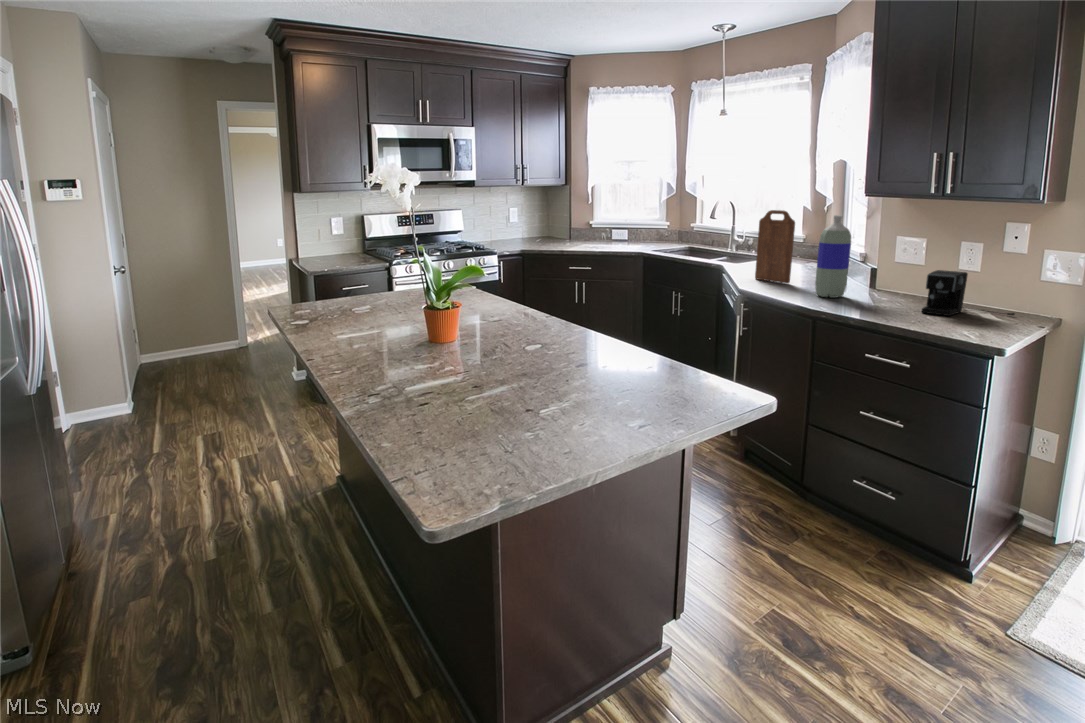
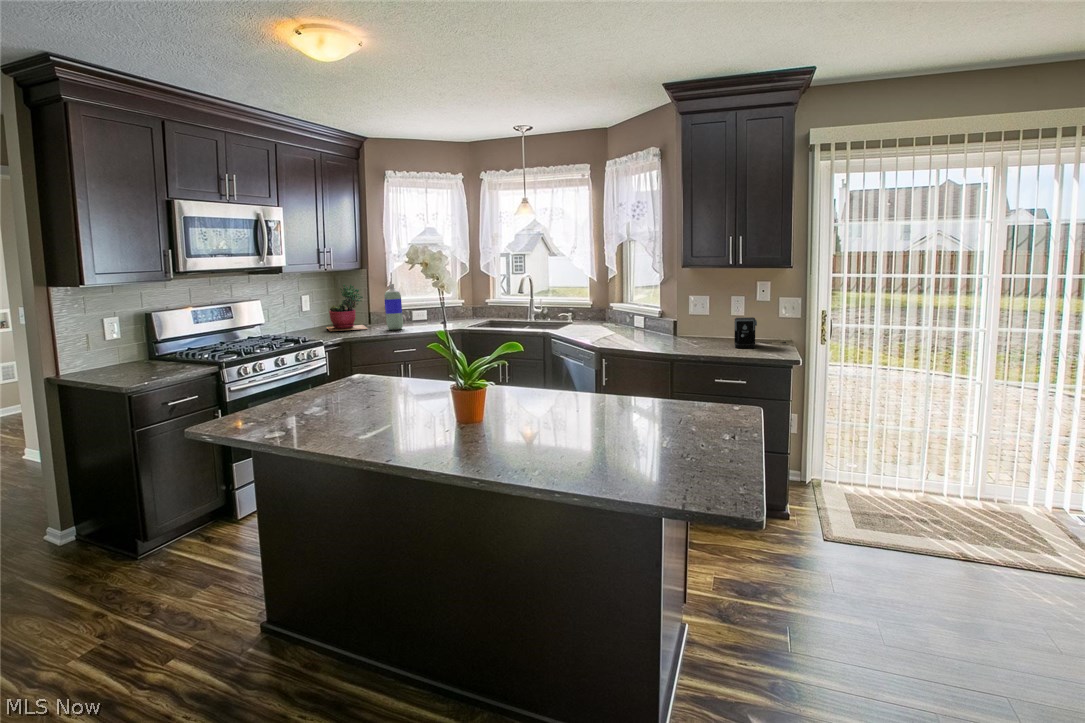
succulent plant: none [516,198,555,246] -> present [327,284,367,331]
cutting board: present [755,210,795,283] -> none [591,283,623,339]
bottle: present [815,215,851,298] -> present [385,284,403,330]

